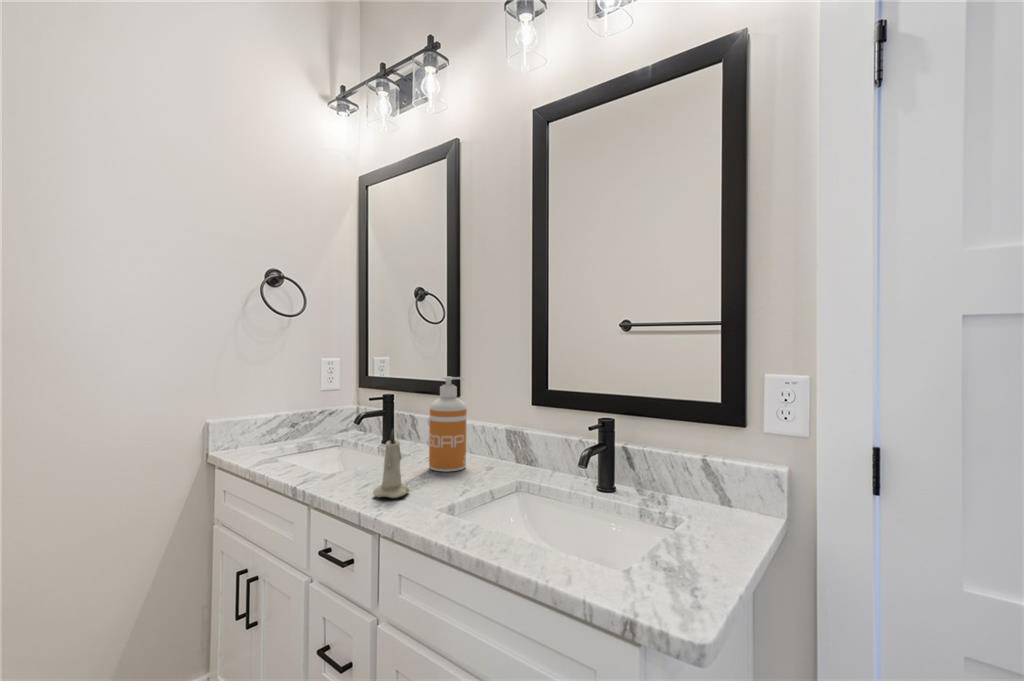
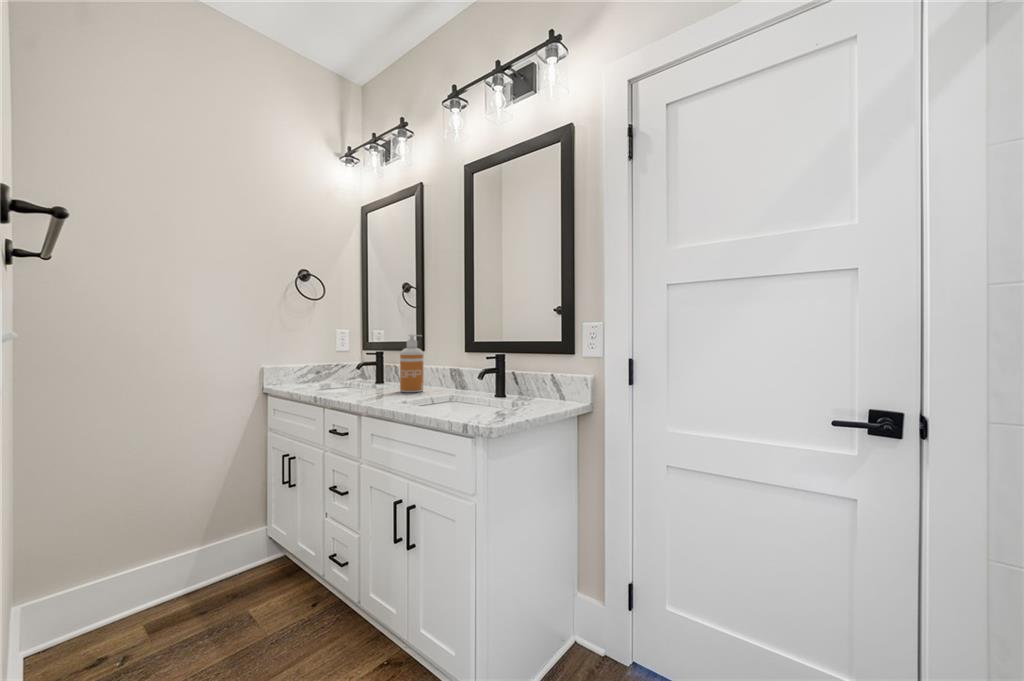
candle: present [373,429,409,498] -> none [360,360,382,400]

